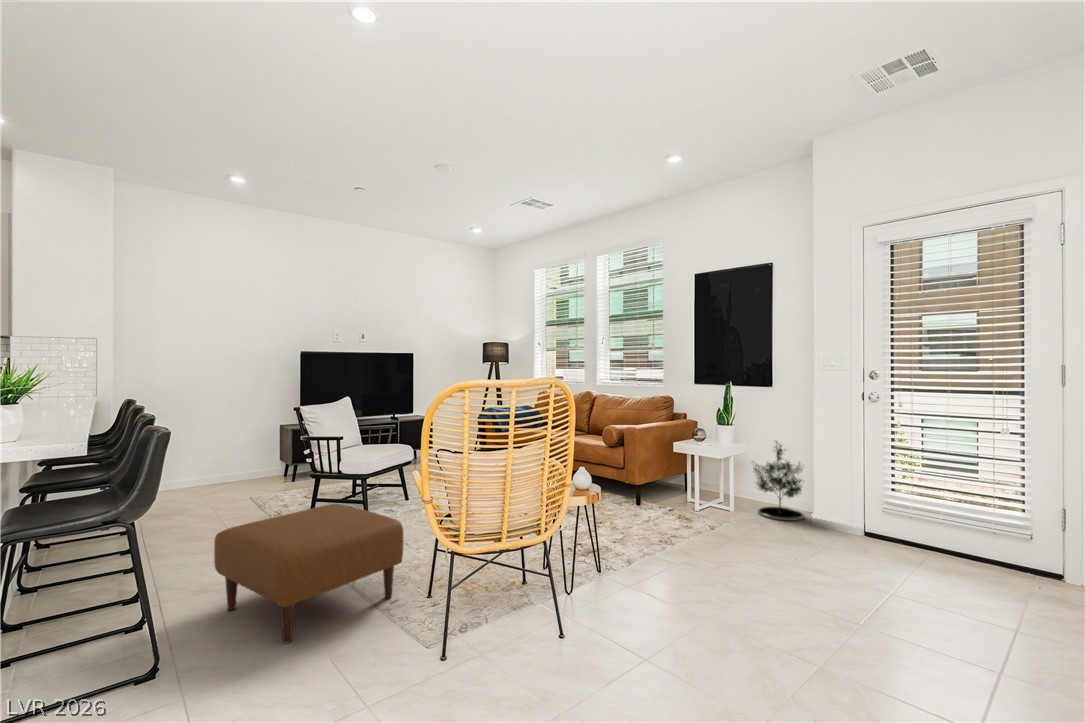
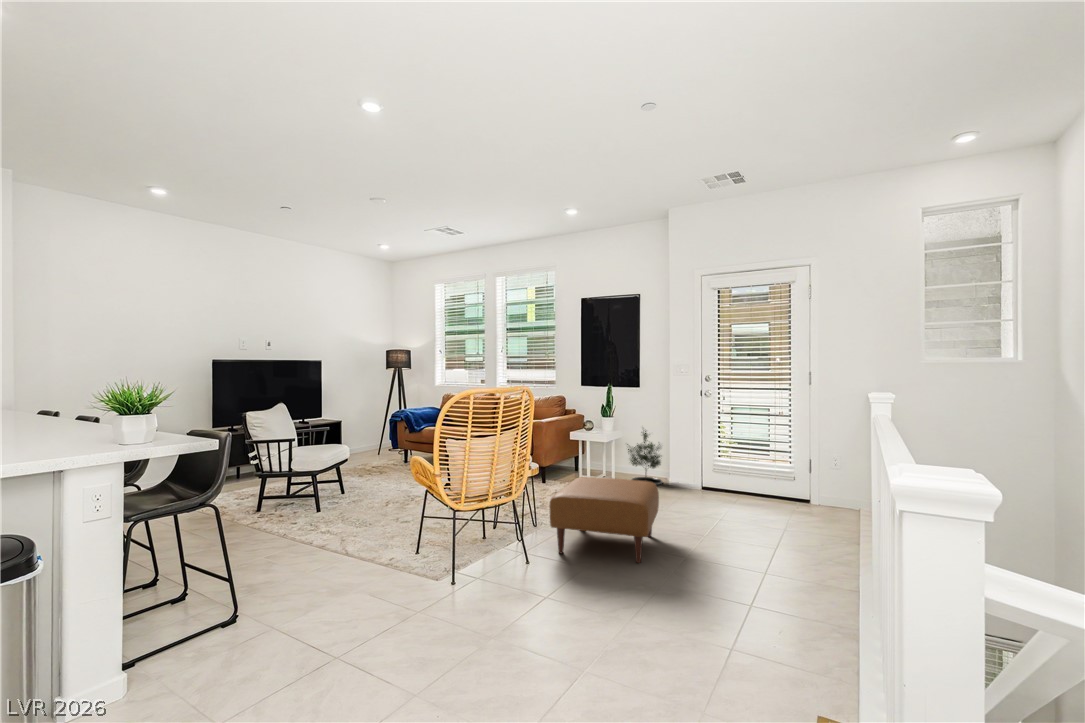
ottoman: present [214,504,403,643] -> present [549,477,659,563]

